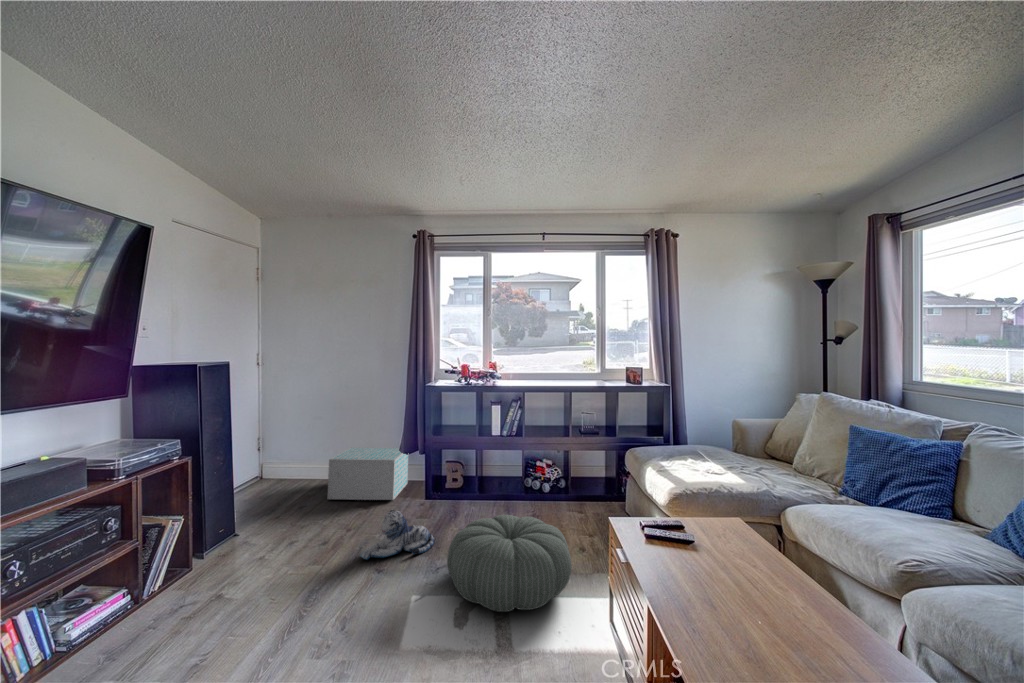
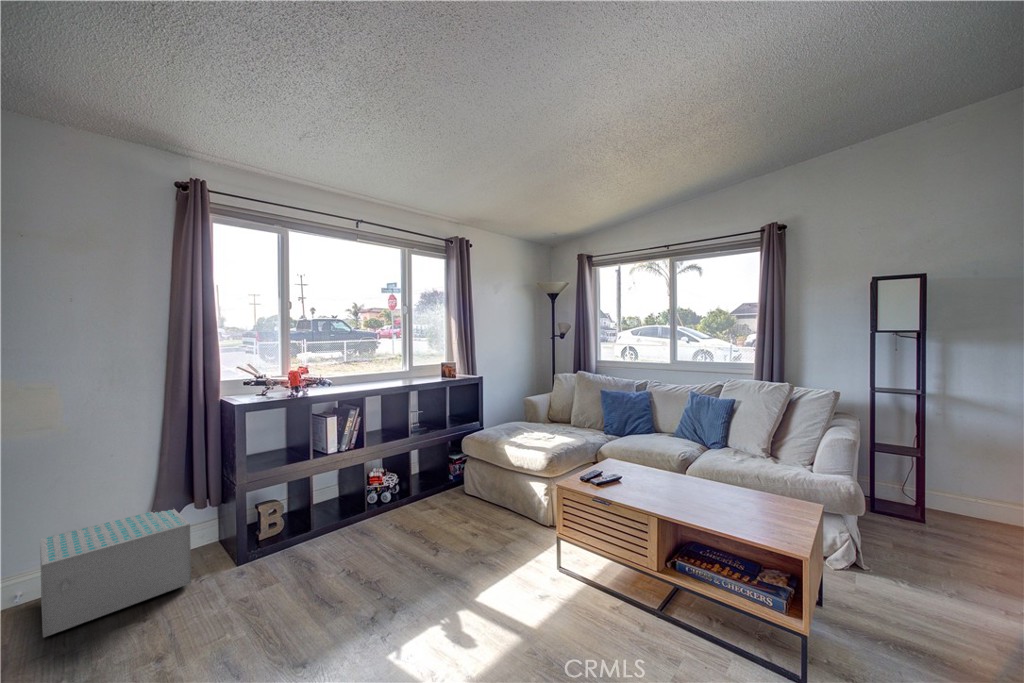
plush toy: present [360,510,435,560] -> none [256,574,334,657]
pouf: present [447,515,572,612] -> none [391,515,516,612]

